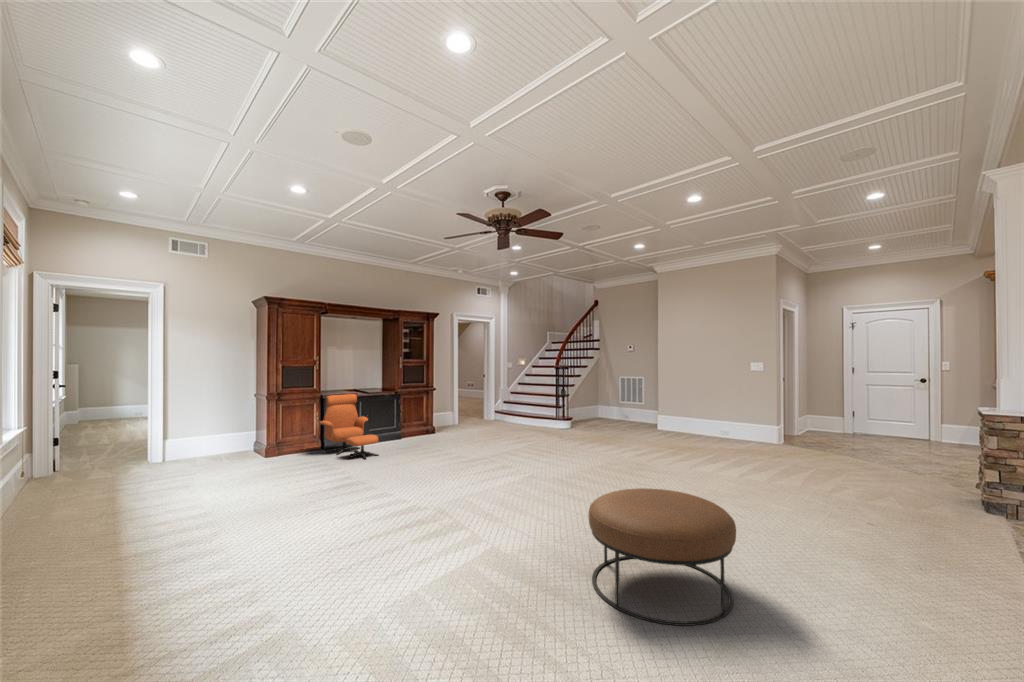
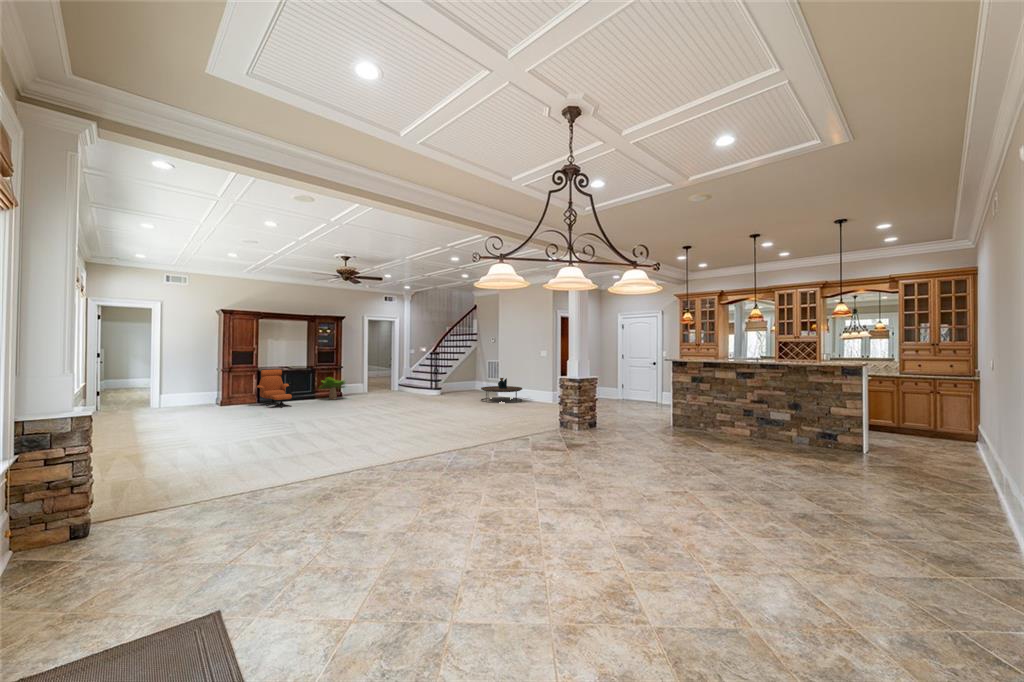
potted plant: none [404,401,448,439] -> present [320,377,345,400]
coffee table: none [652,404,720,445] -> present [481,378,522,403]
ottoman: present [589,488,736,626] -> none [329,406,388,447]

